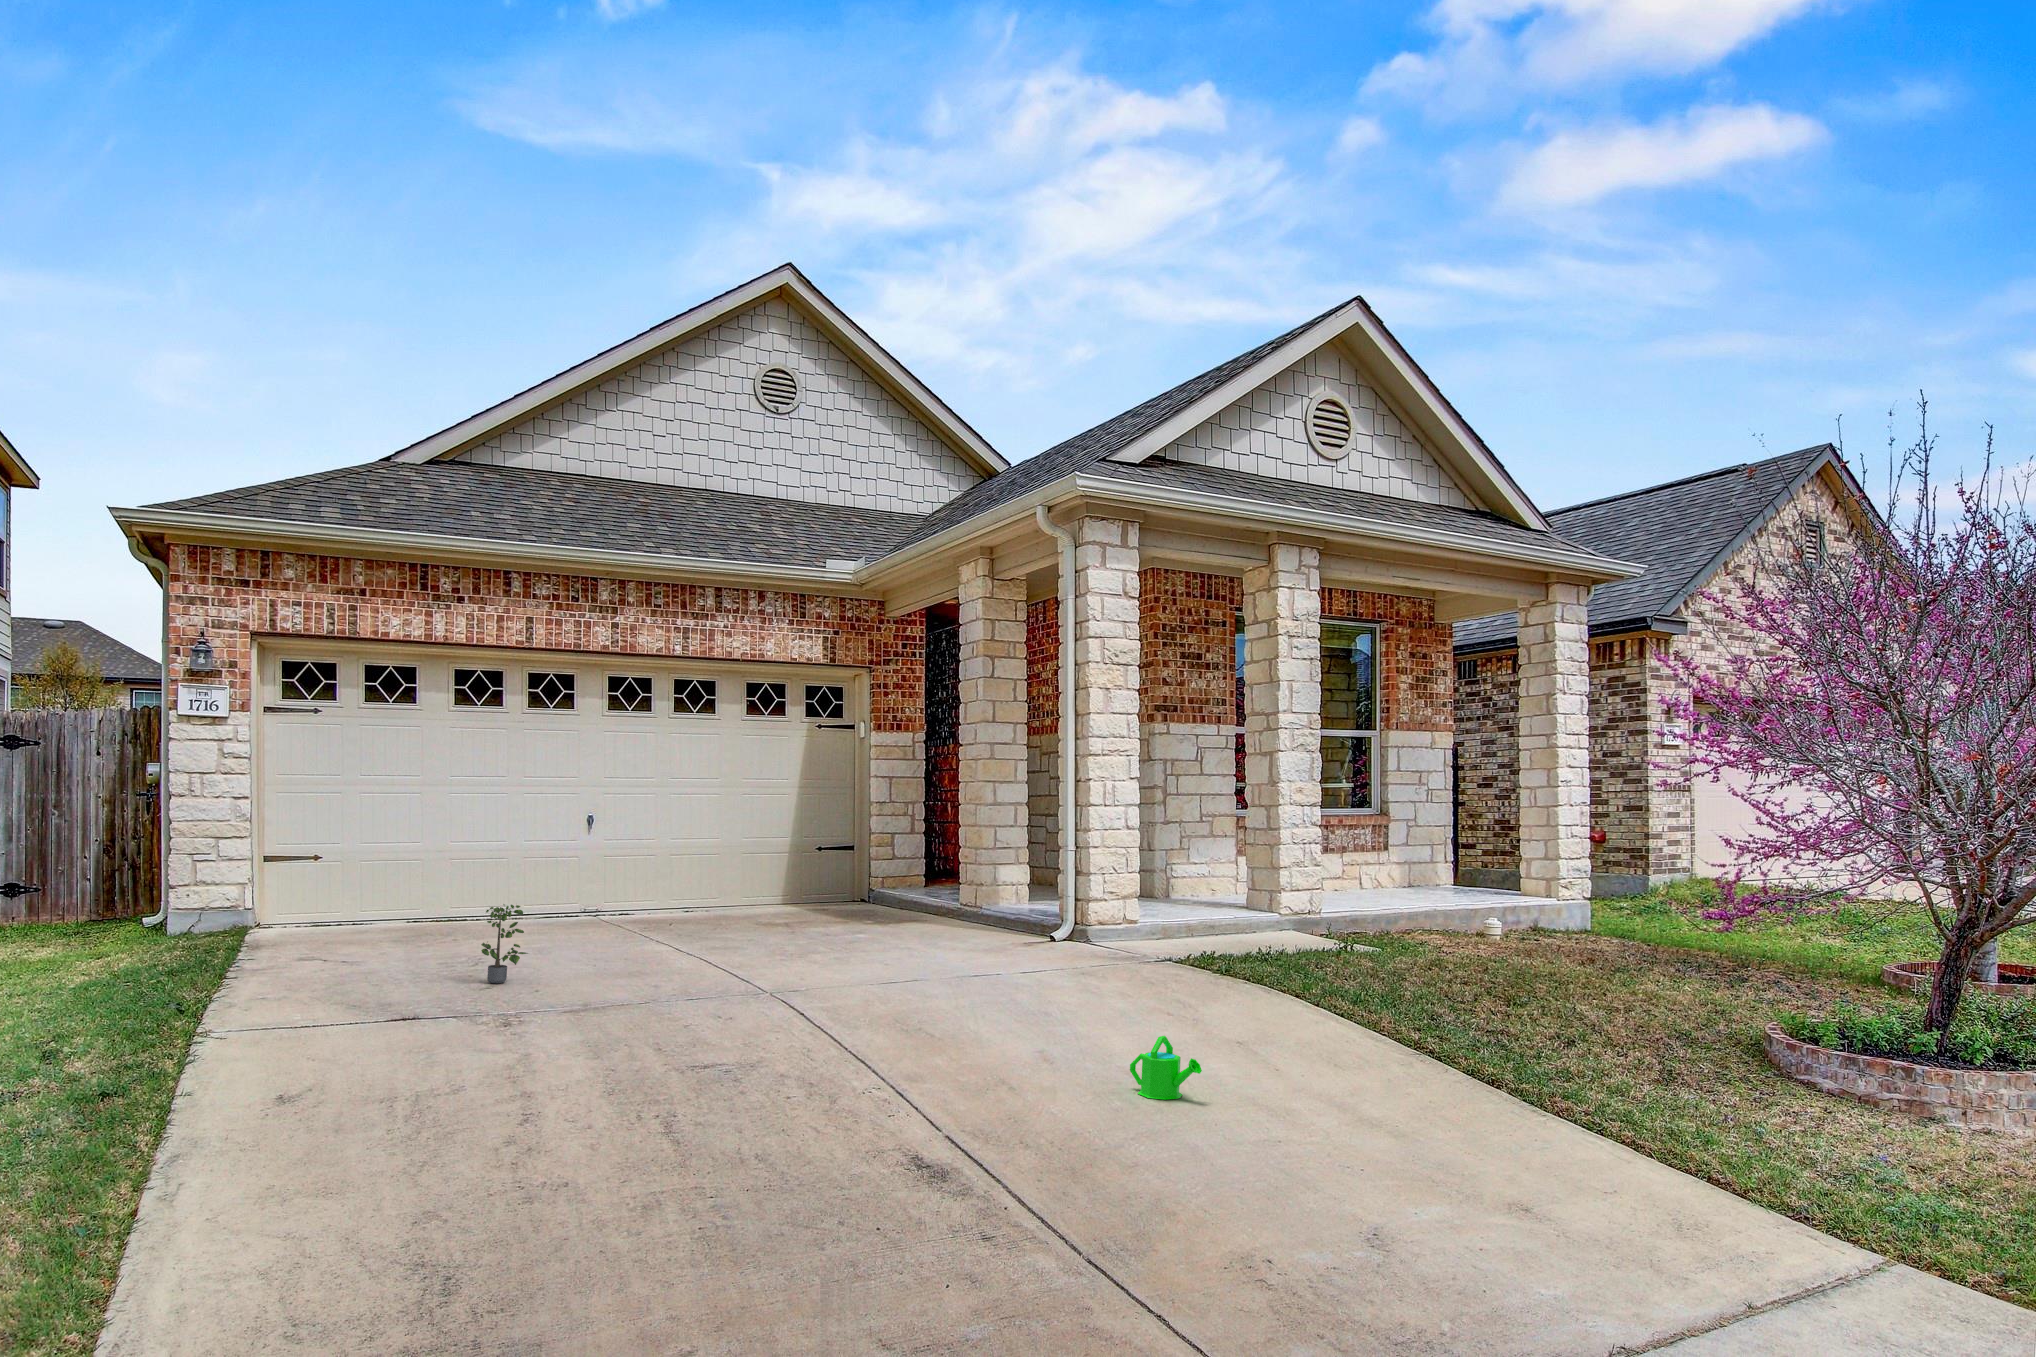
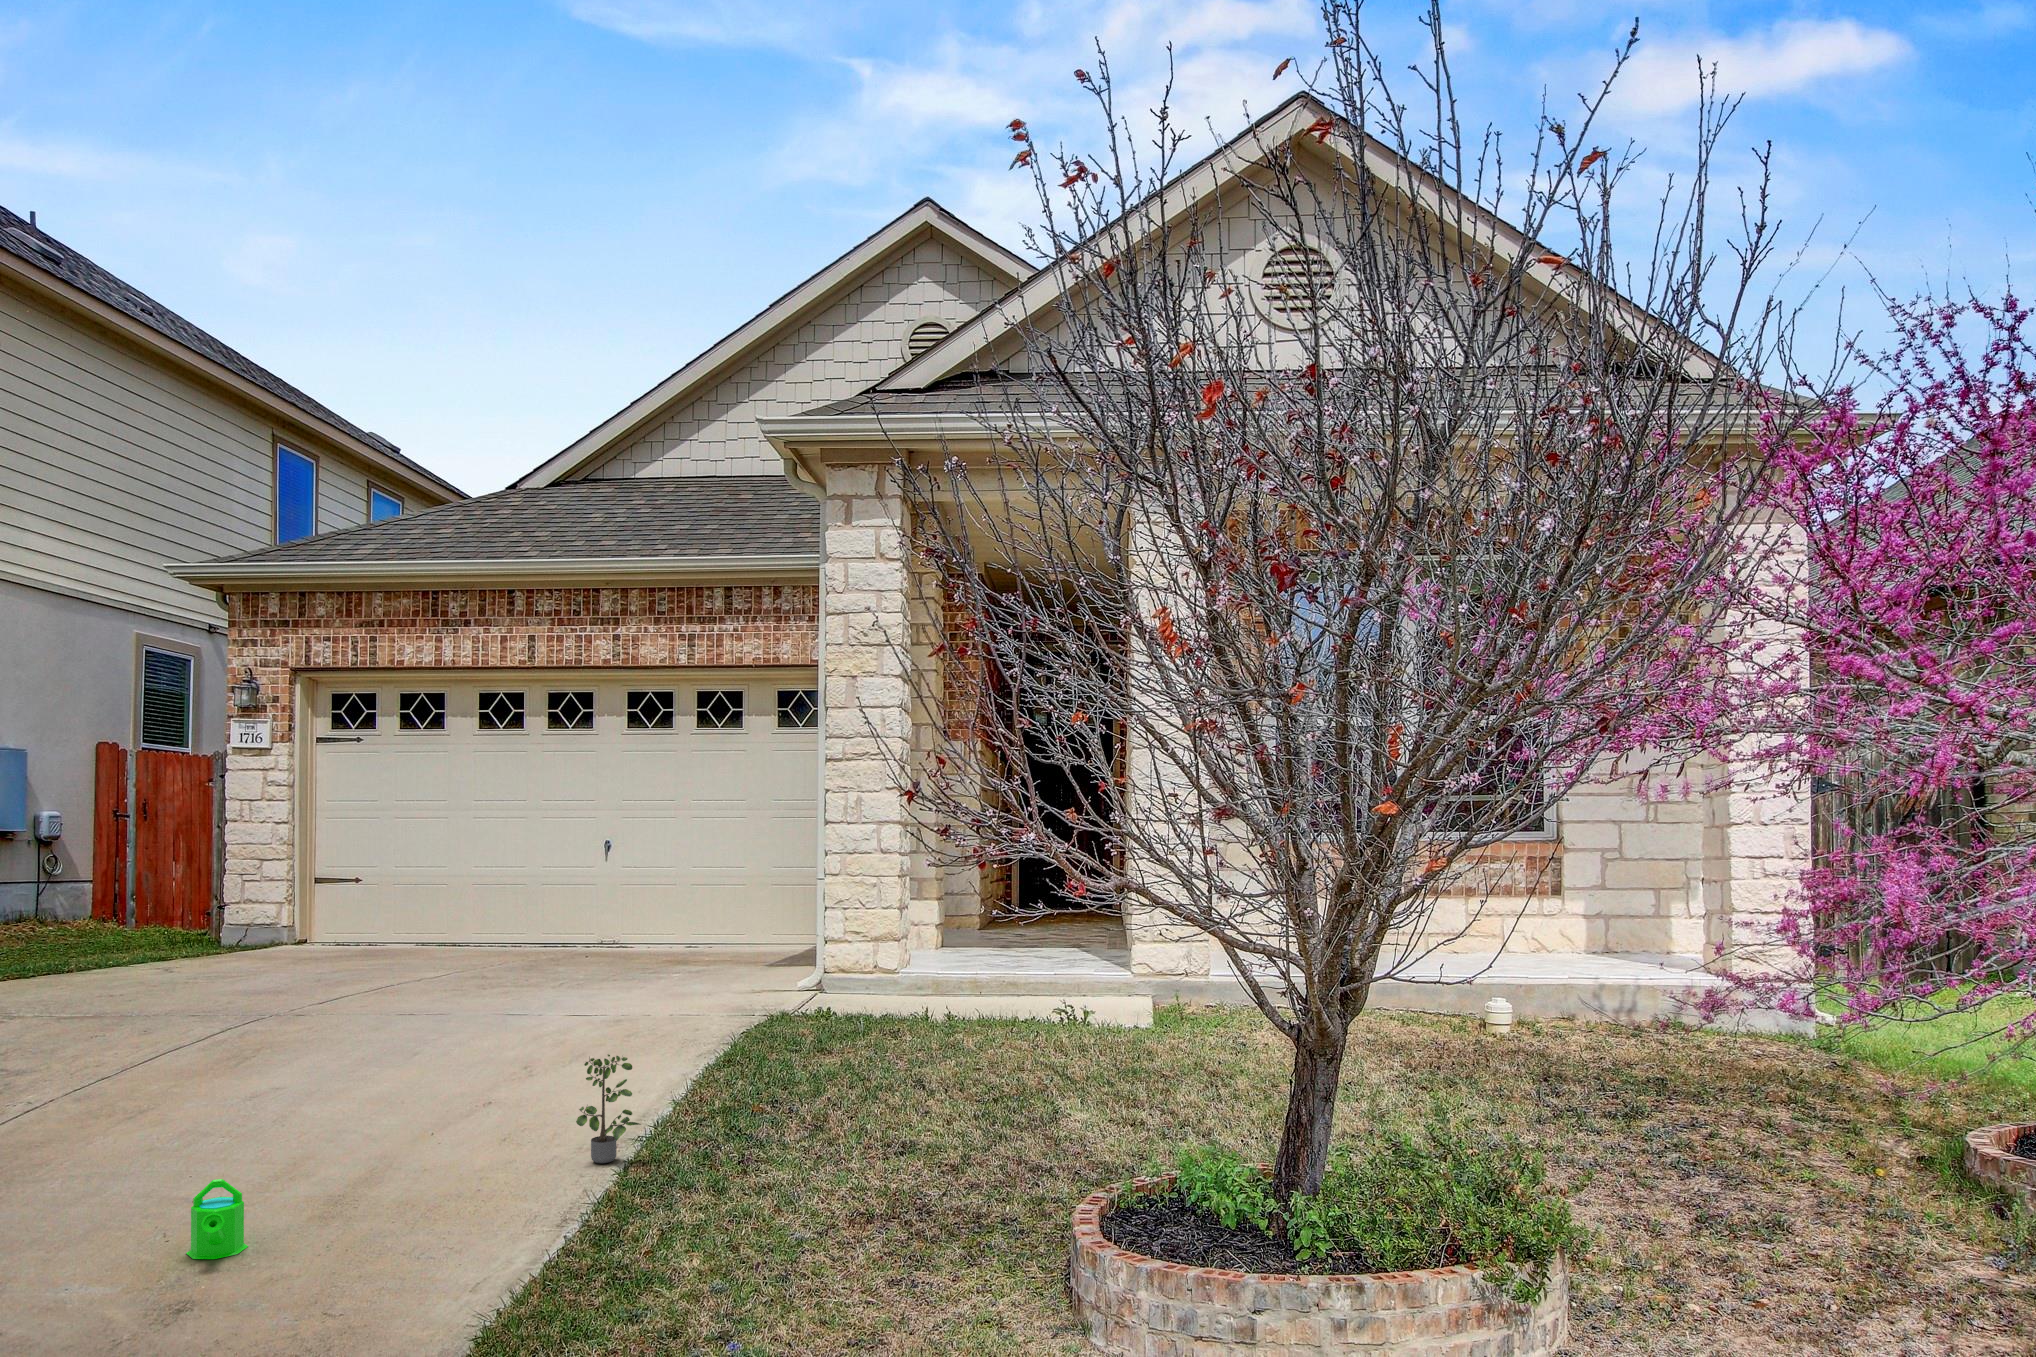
potted plant: present [481,904,528,983] -> present [576,1054,641,1163]

